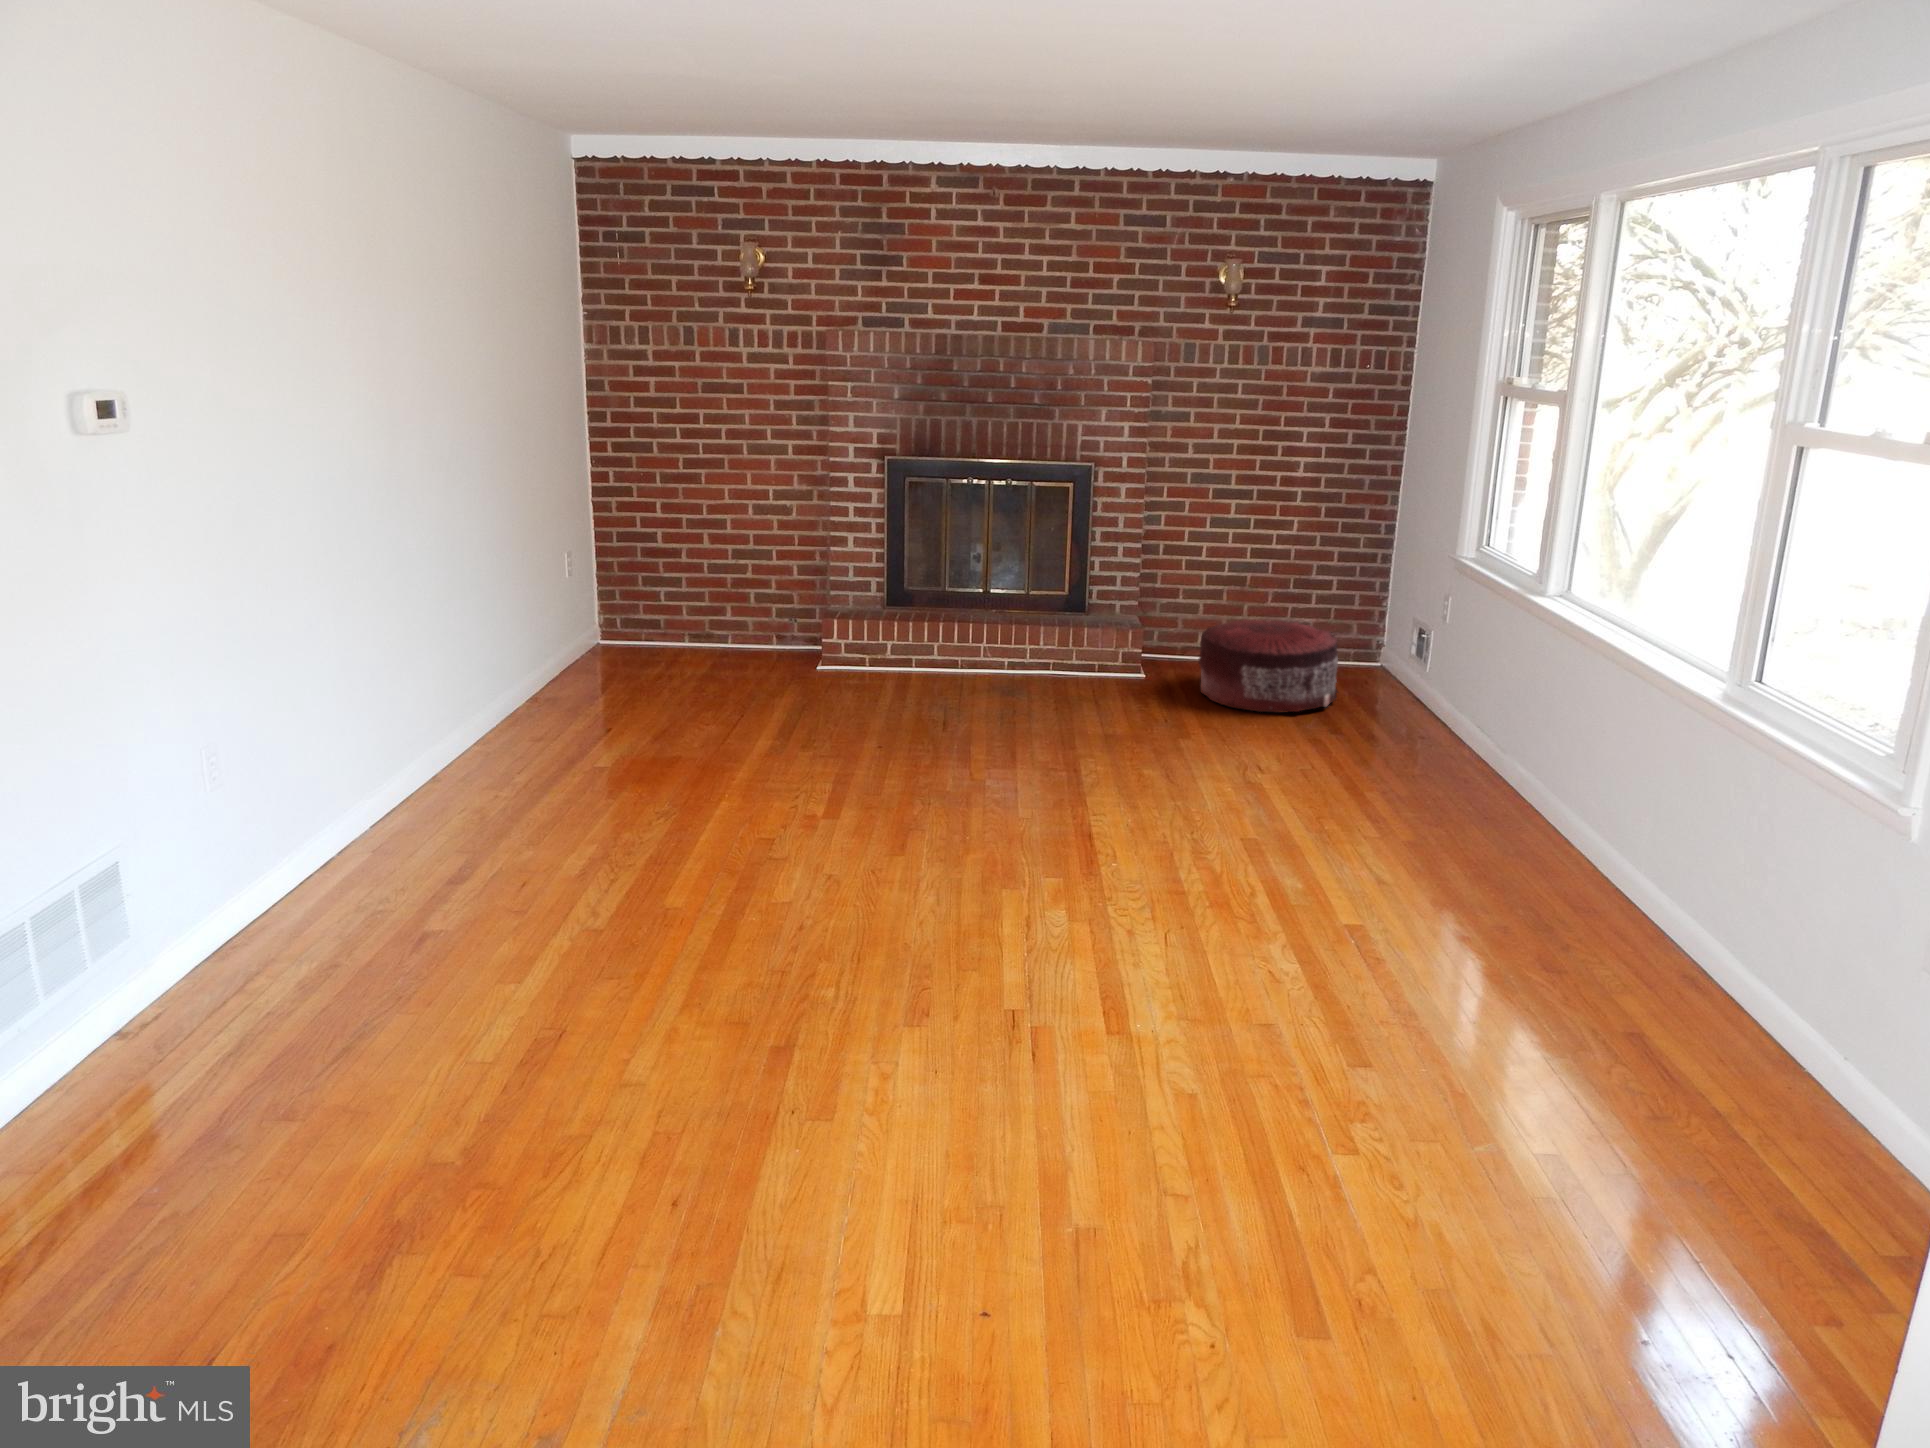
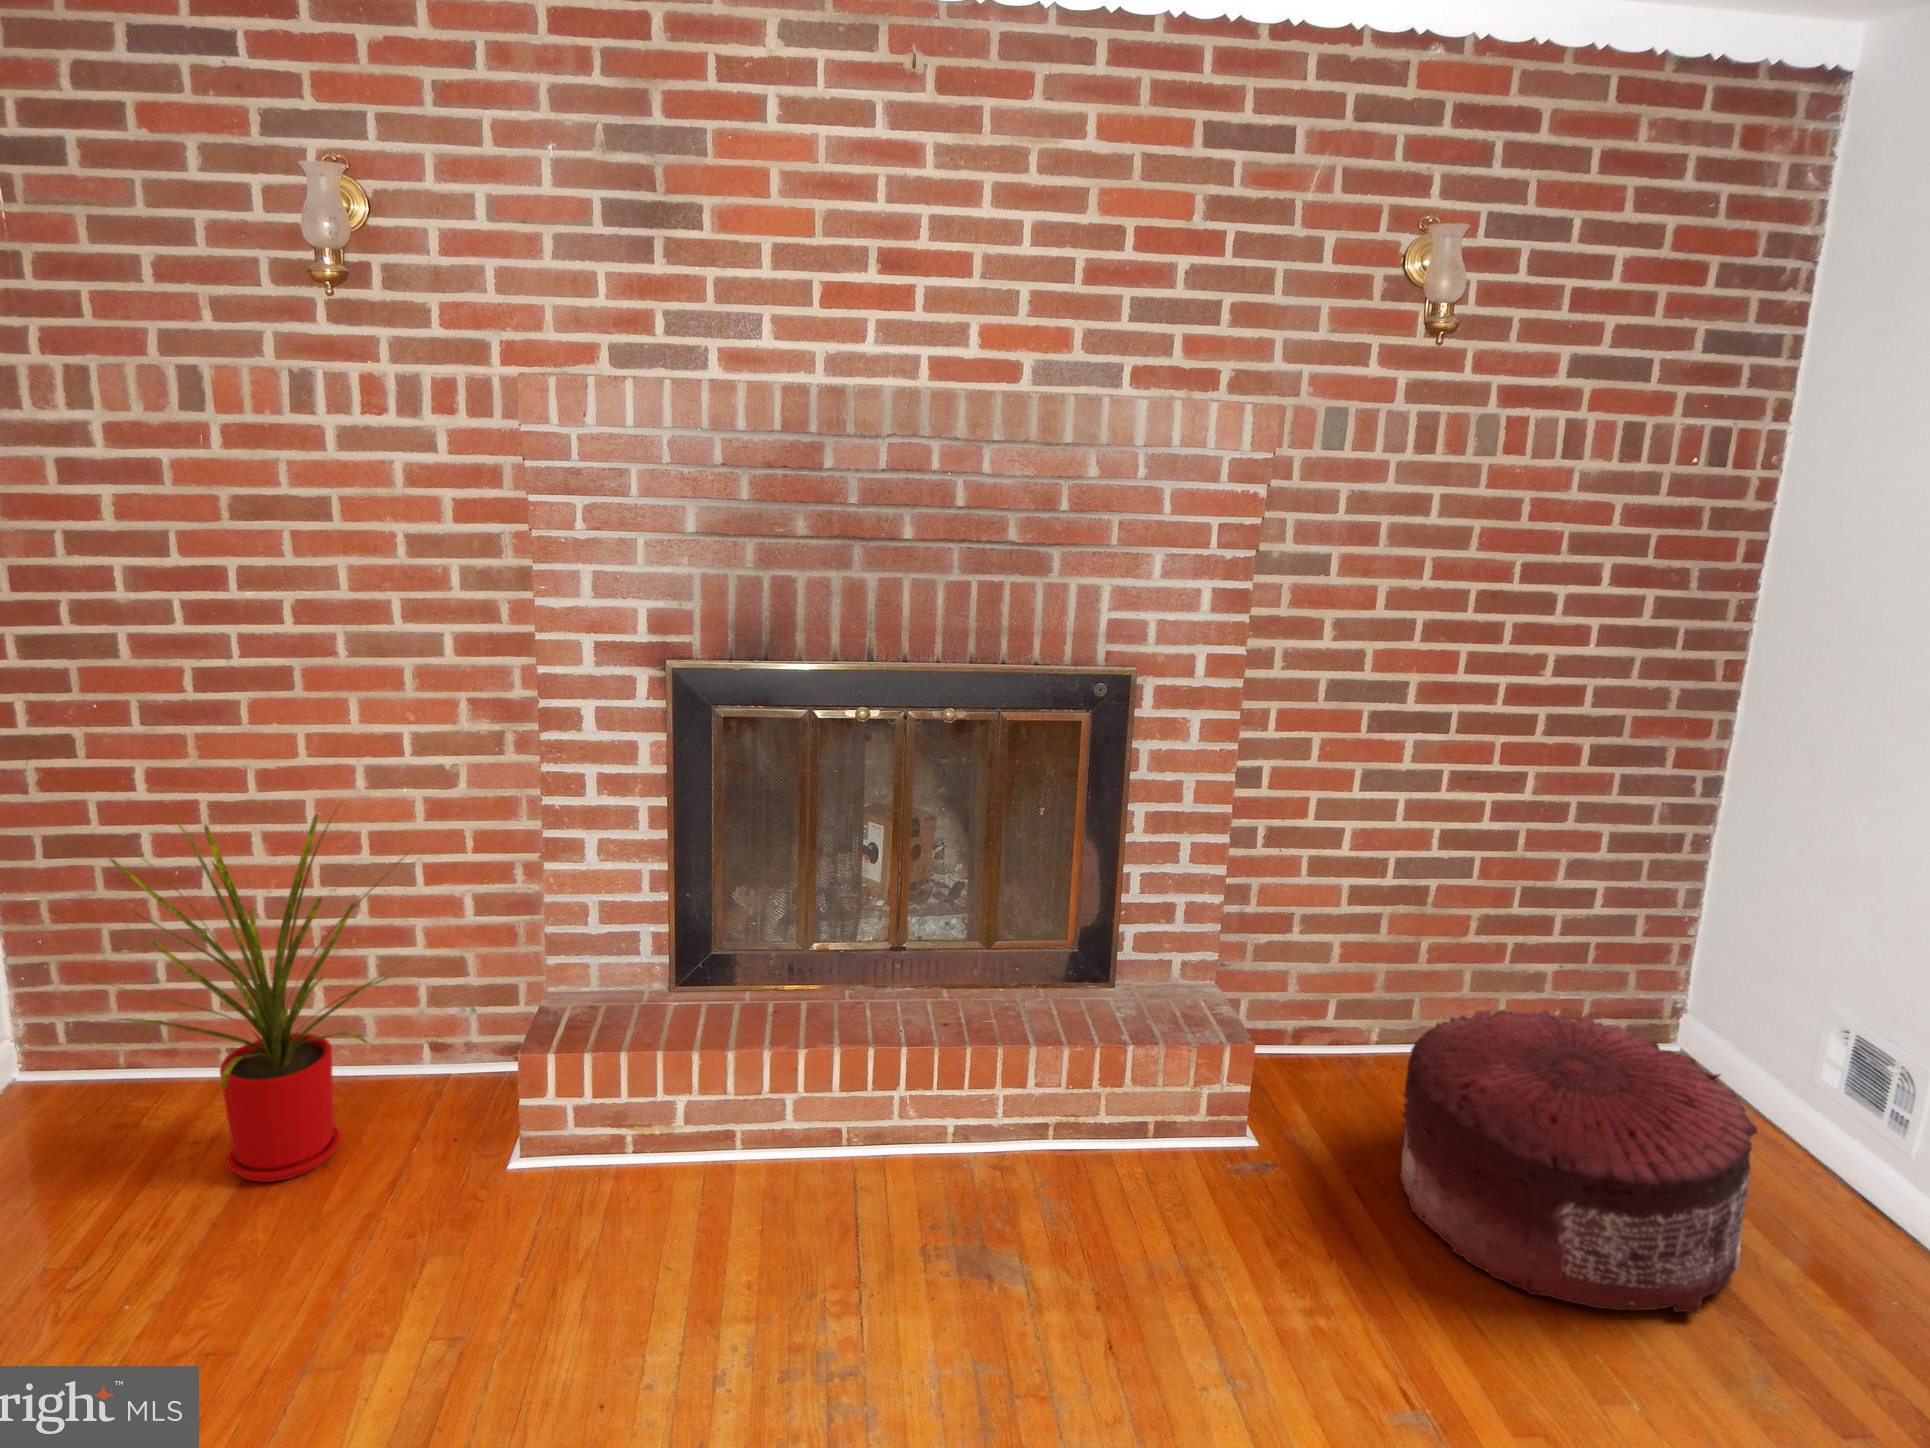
house plant: none [664,511,782,667] -> present [110,804,412,1182]

